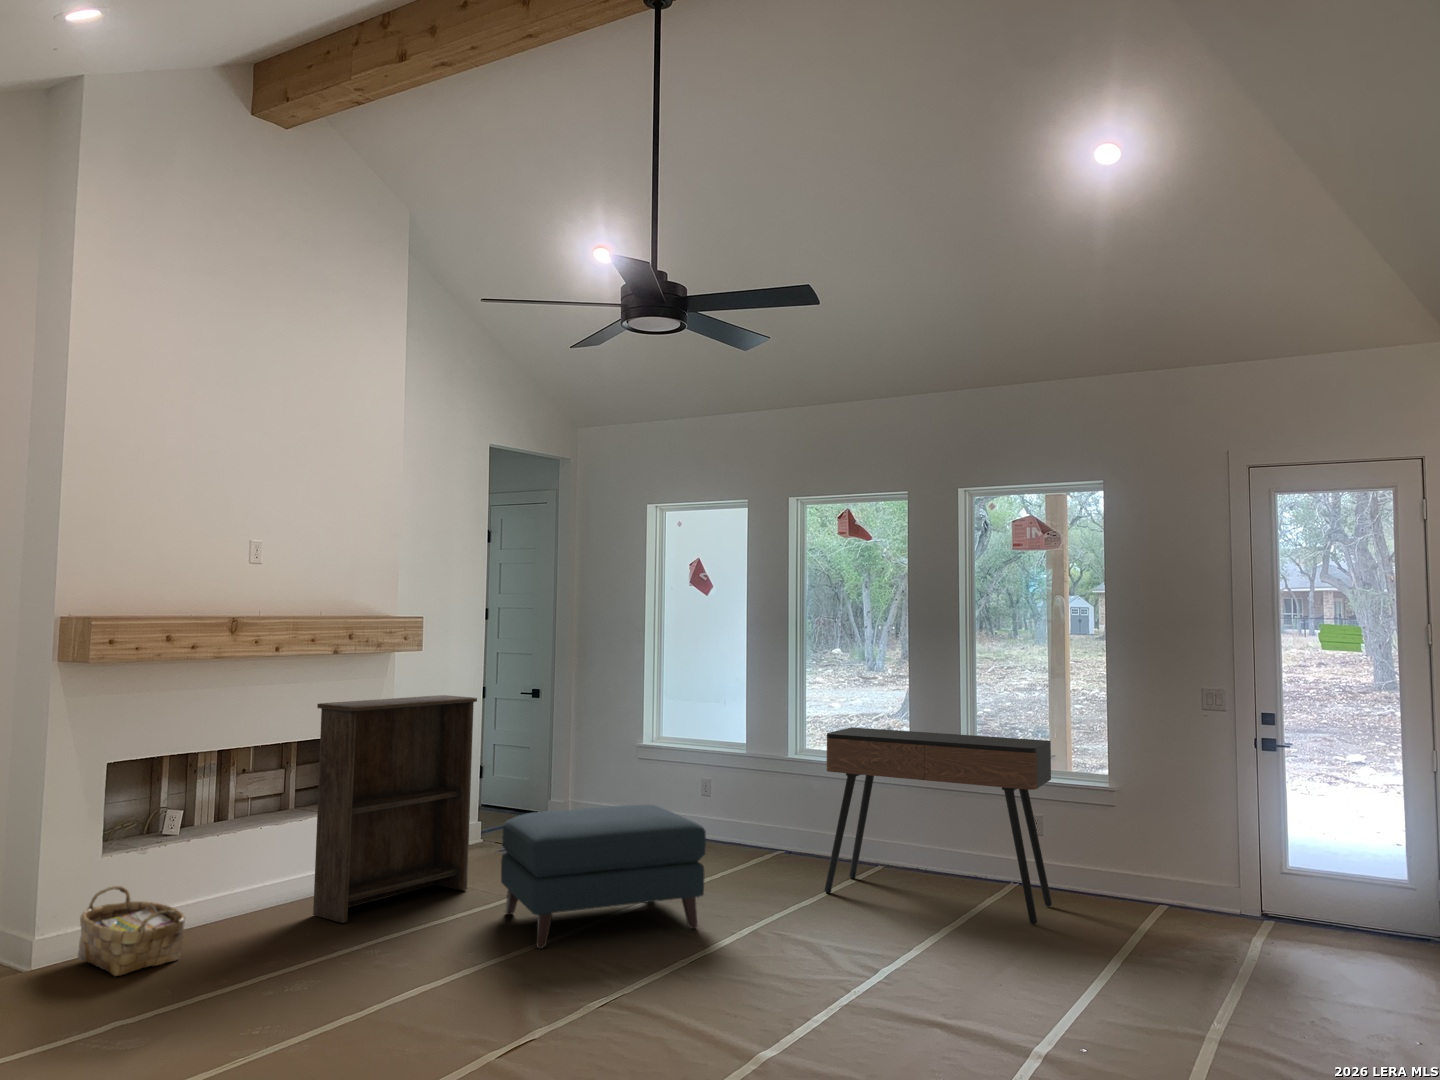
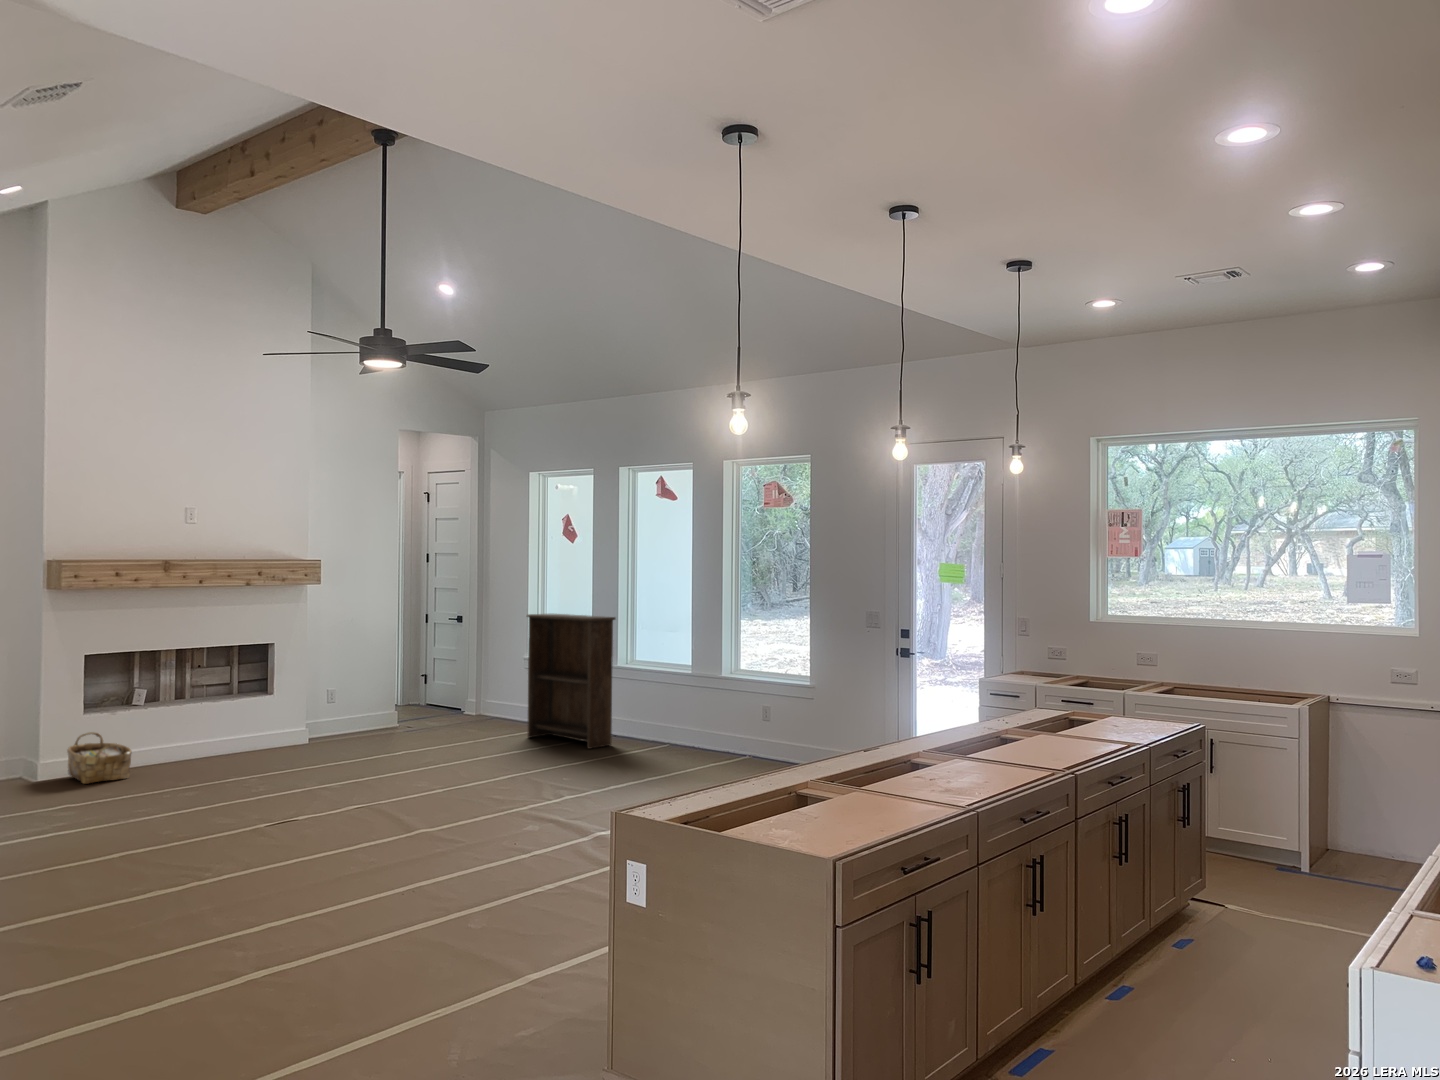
bookshelf: present [313,695,477,923] -> present [527,614,616,748]
console table: present [824,727,1052,924] -> none [597,642,752,781]
ottoman: present [501,804,706,949] -> none [347,693,479,781]

